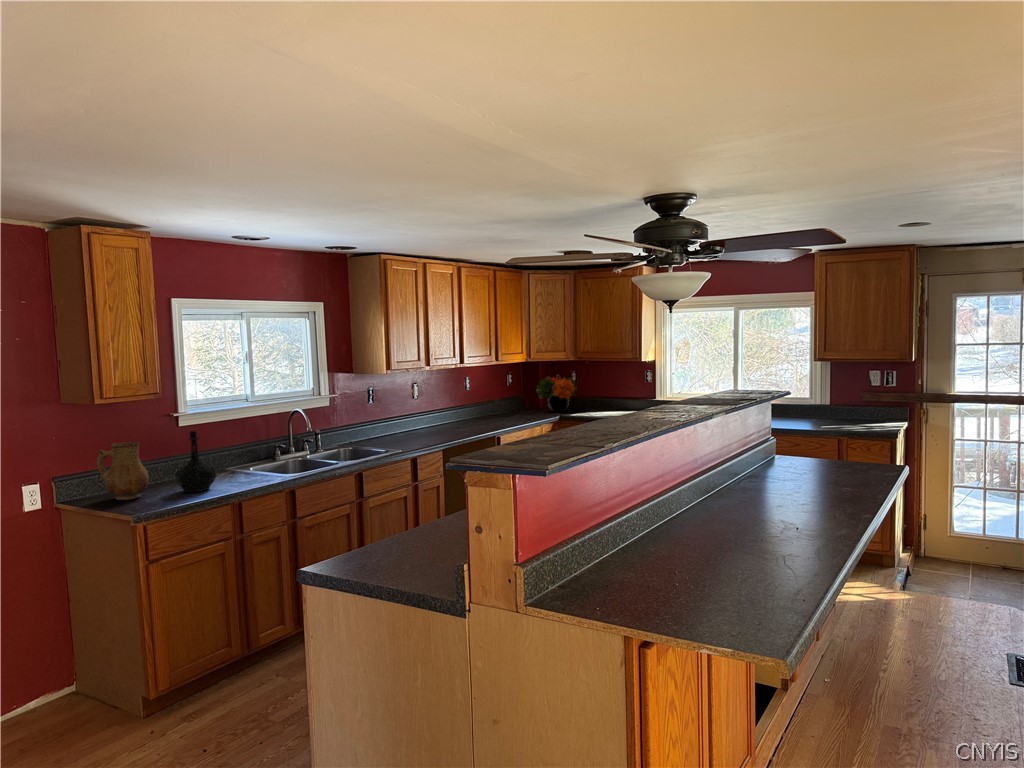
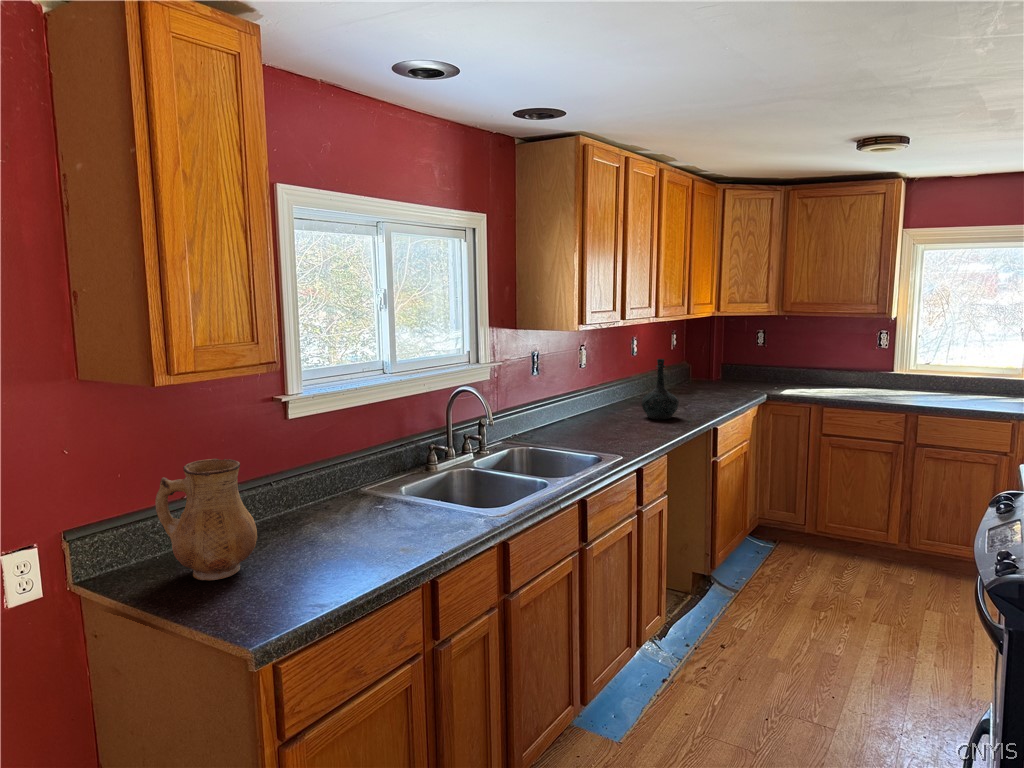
flower arrangement: present [536,375,577,411] -> none [714,335,774,386]
bottle: present [175,431,216,492] -> present [641,359,679,419]

